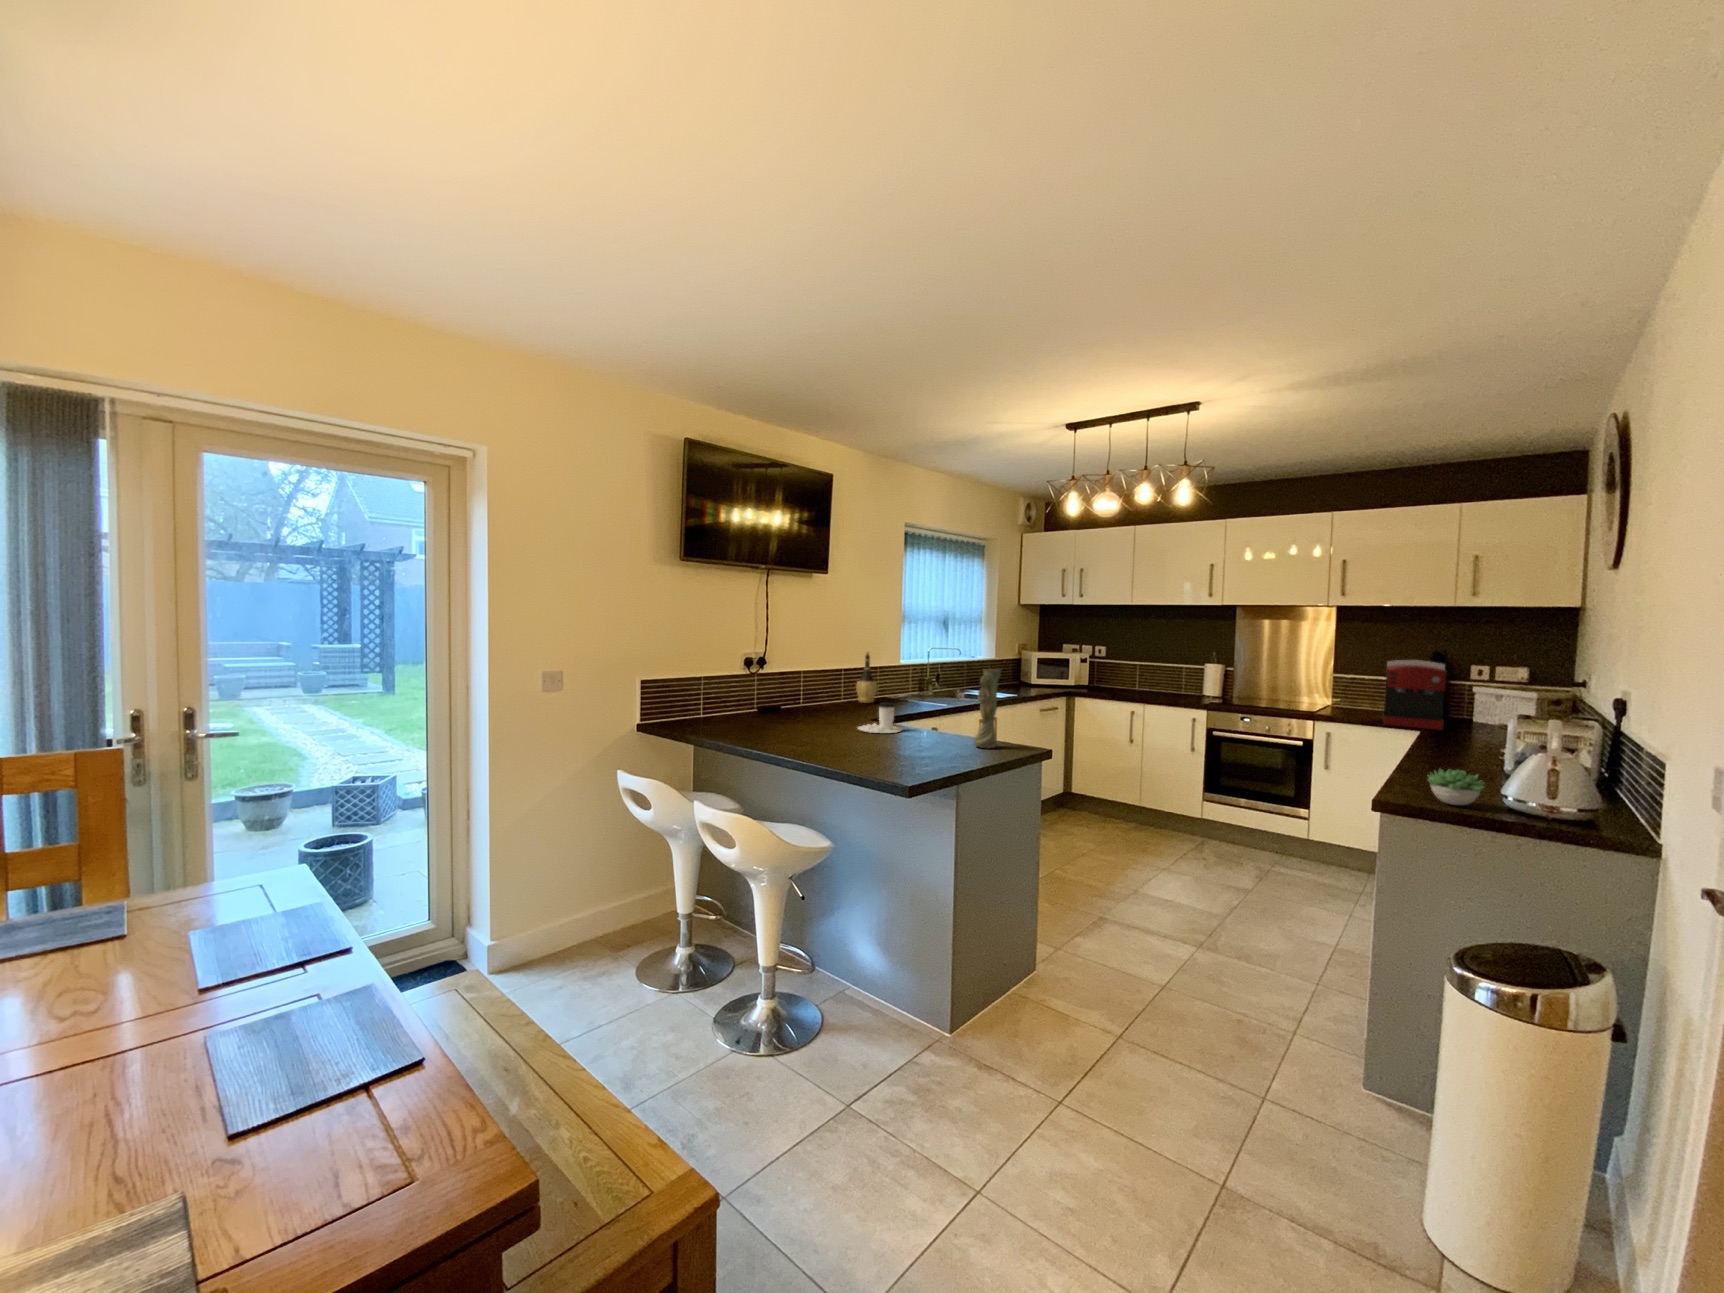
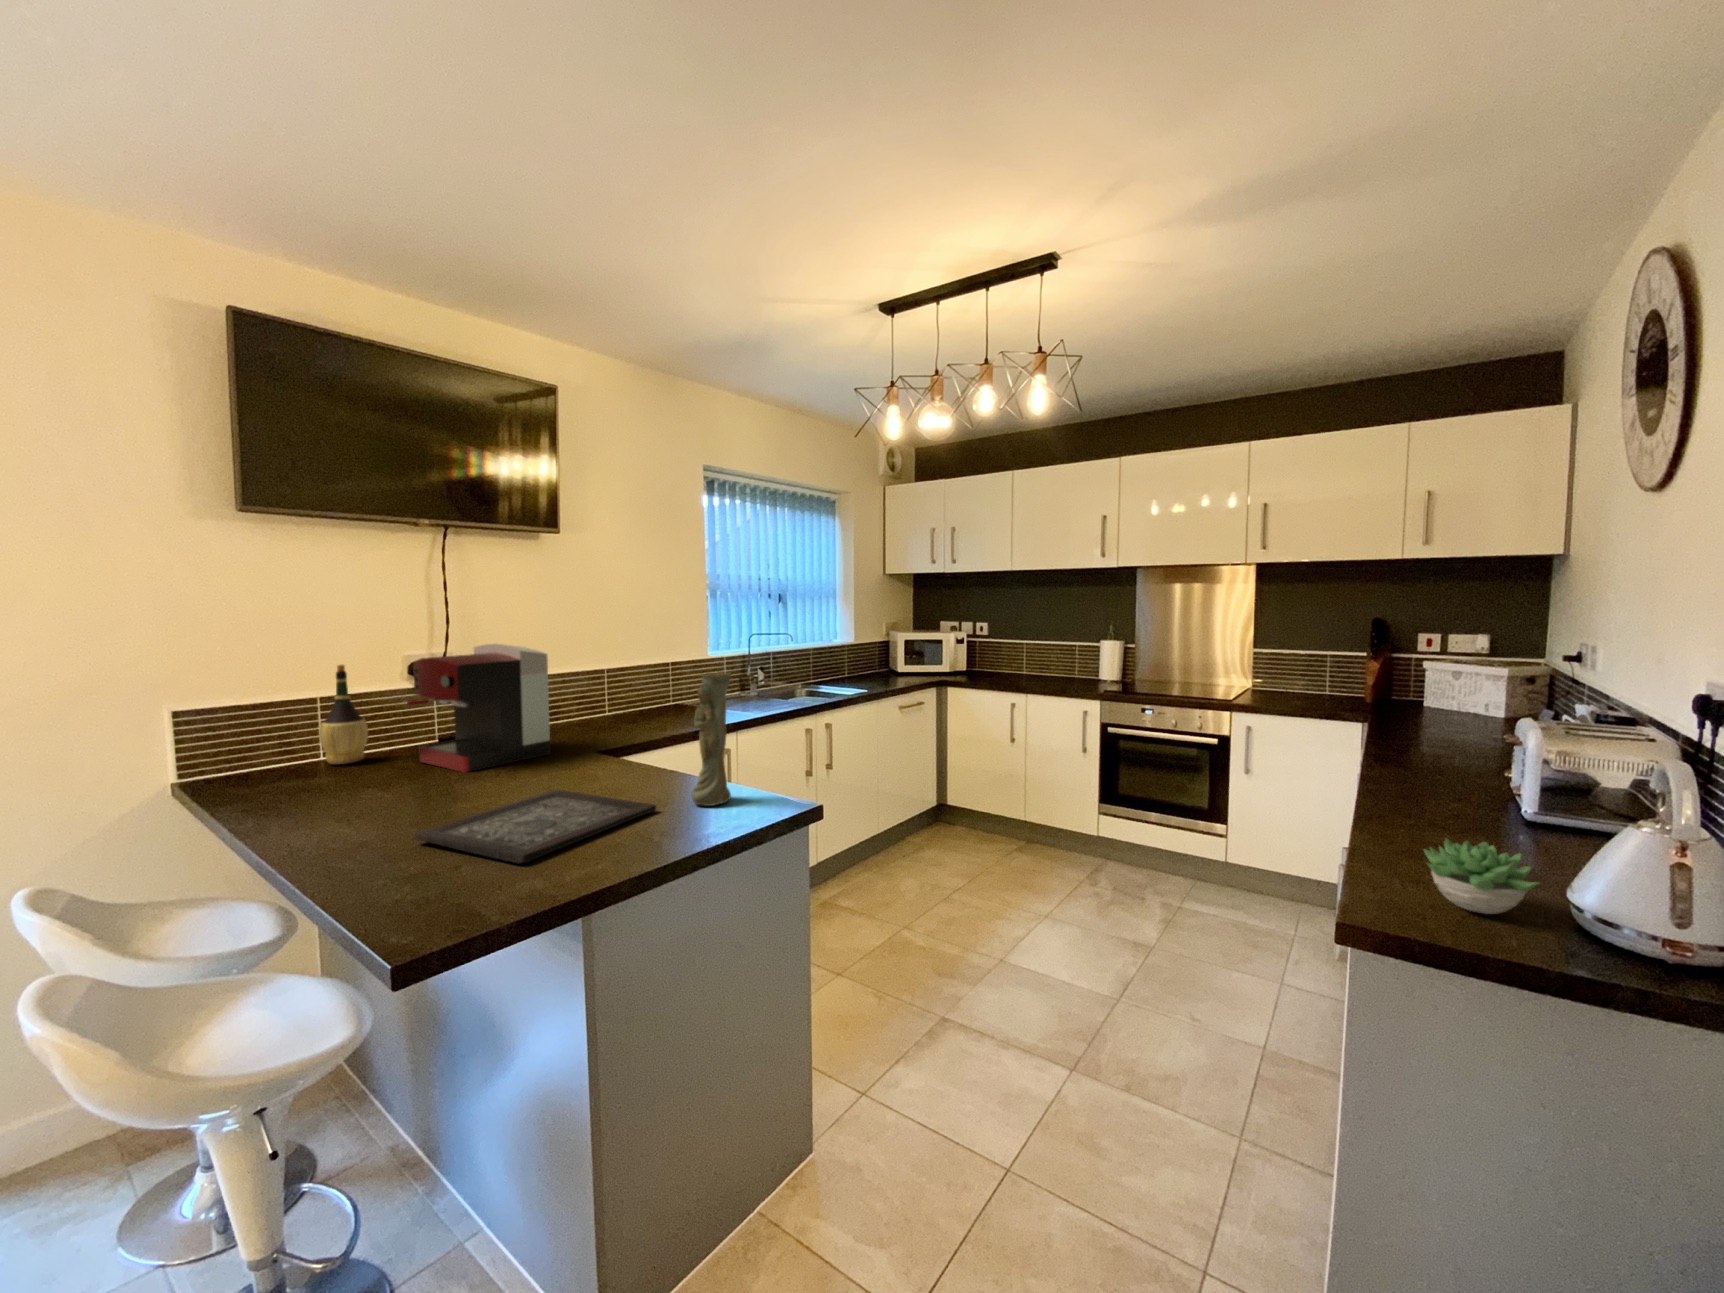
wine bottle: present [856,652,877,703] -> present [319,665,368,764]
coffee maker: present [1383,660,1447,730] -> present [407,644,550,772]
coffee cup: present [858,702,902,733] -> none [549,724,625,776]
tray: none [840,737,958,765] -> present [414,790,656,863]

